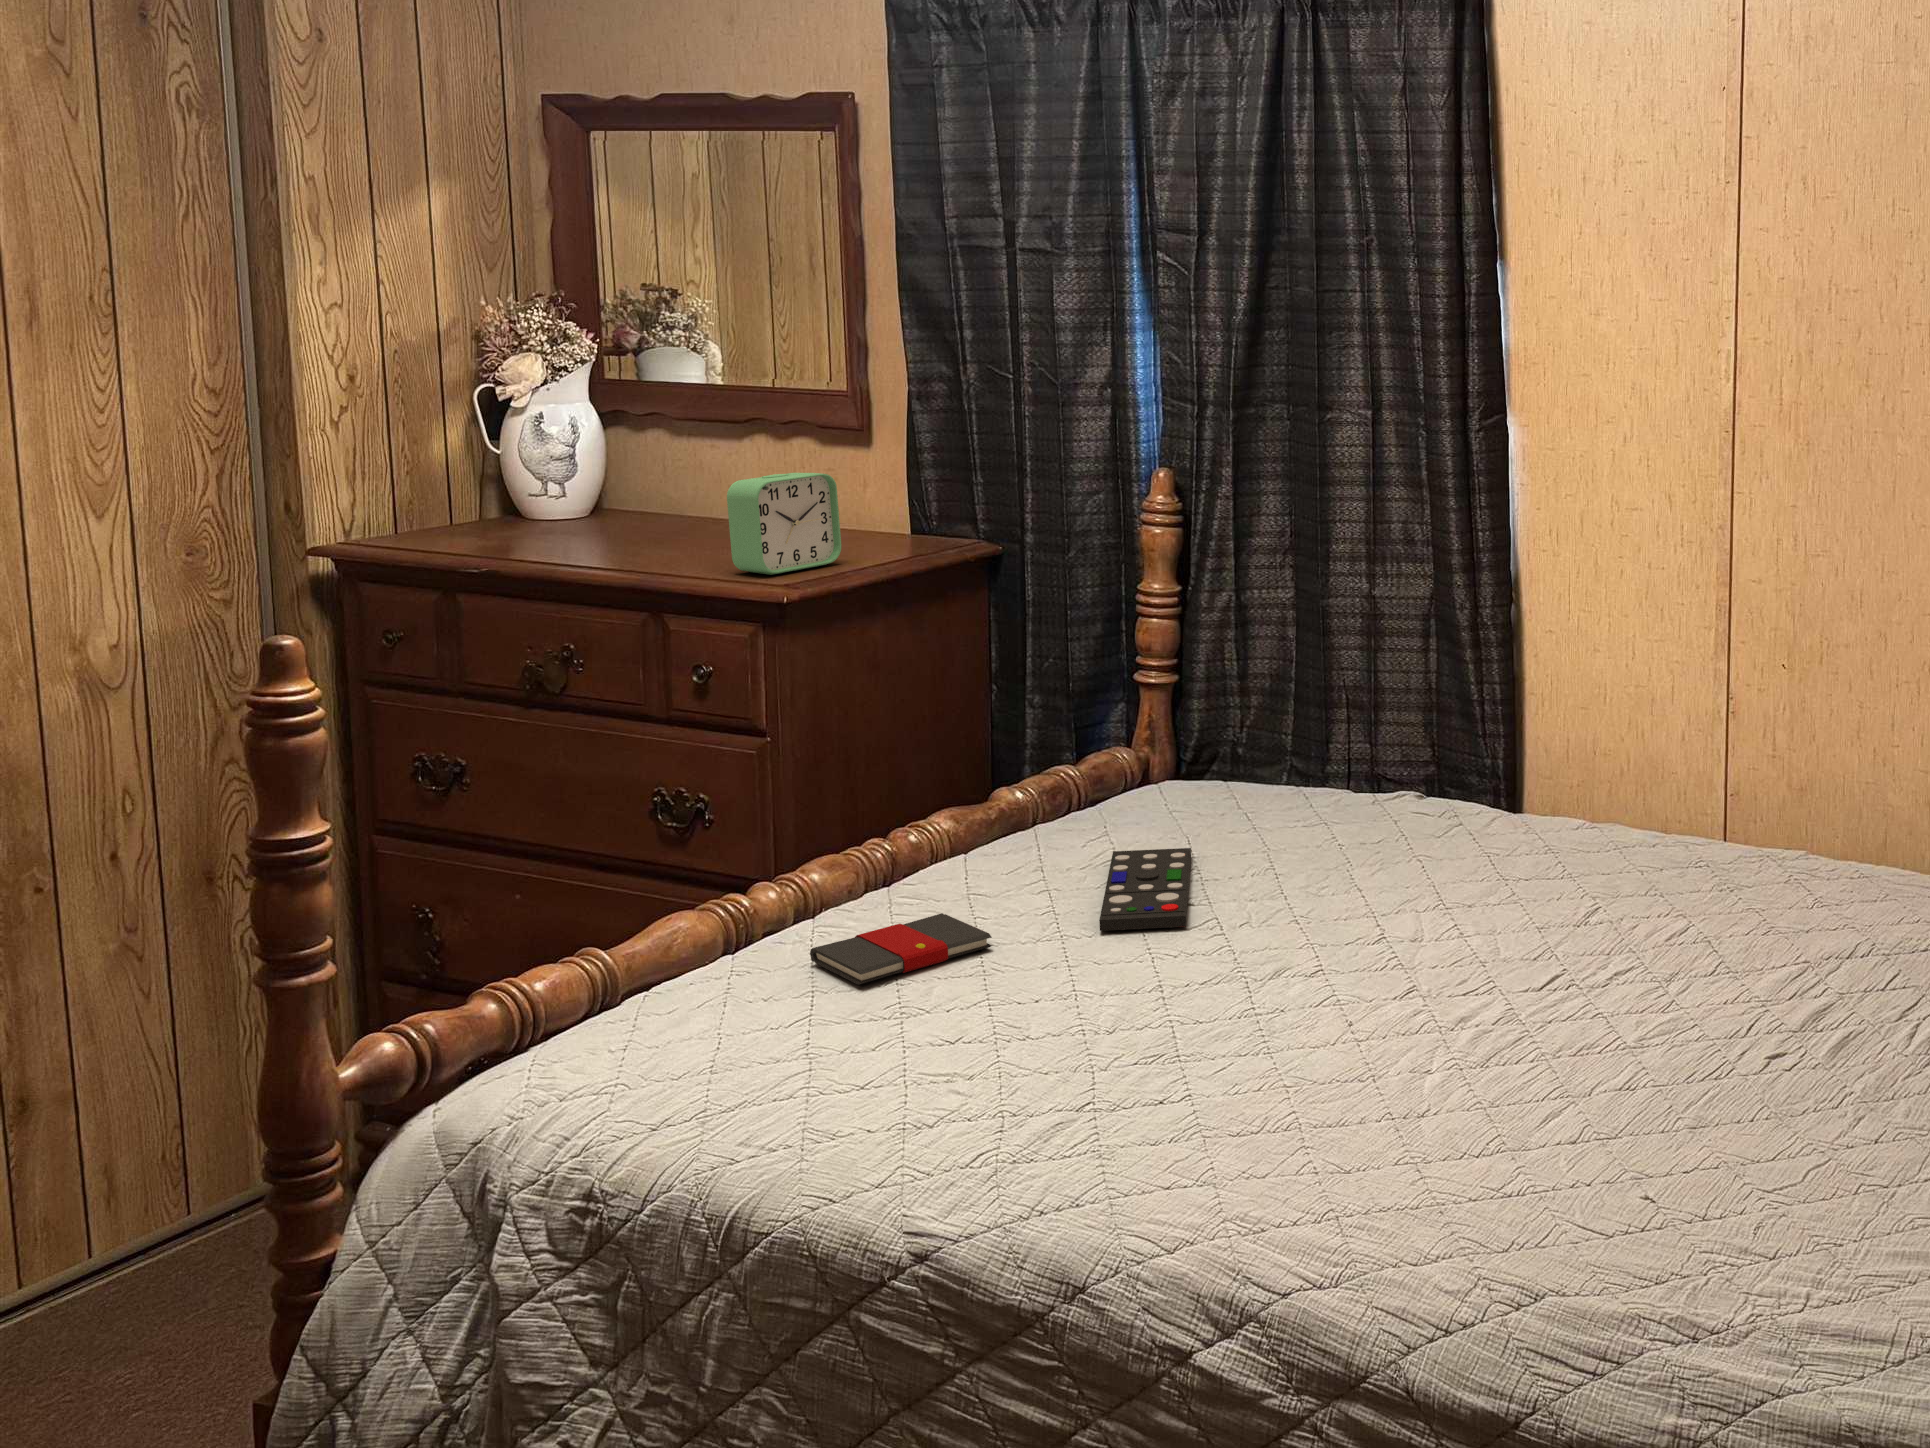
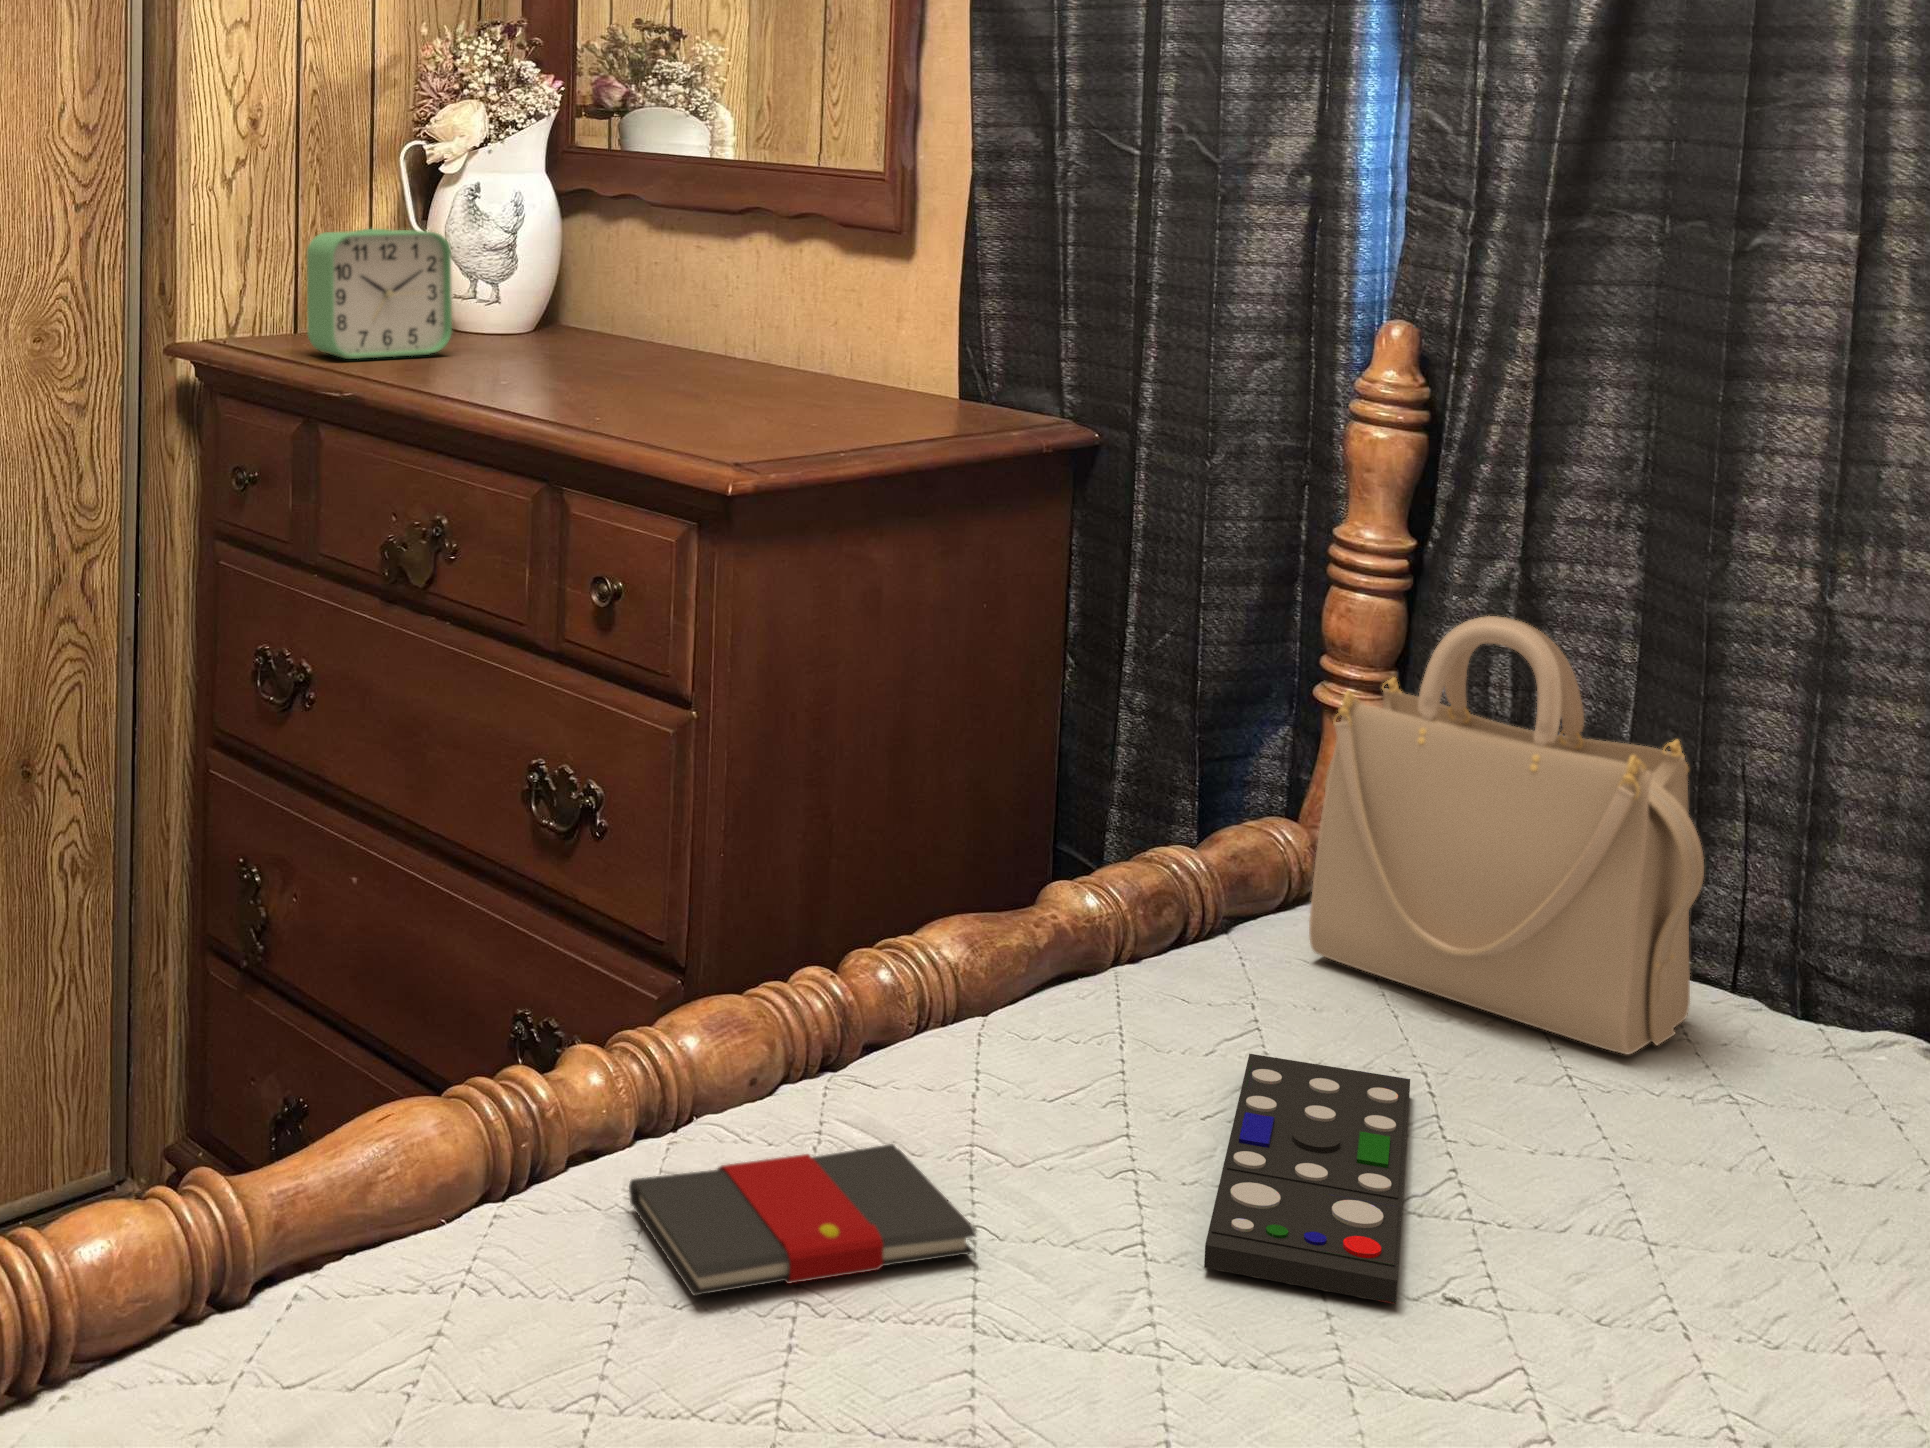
alarm clock: present [727,473,841,575] -> present [307,229,452,359]
handbag: none [1138,619,1322,823] -> present [1309,616,1704,1054]

